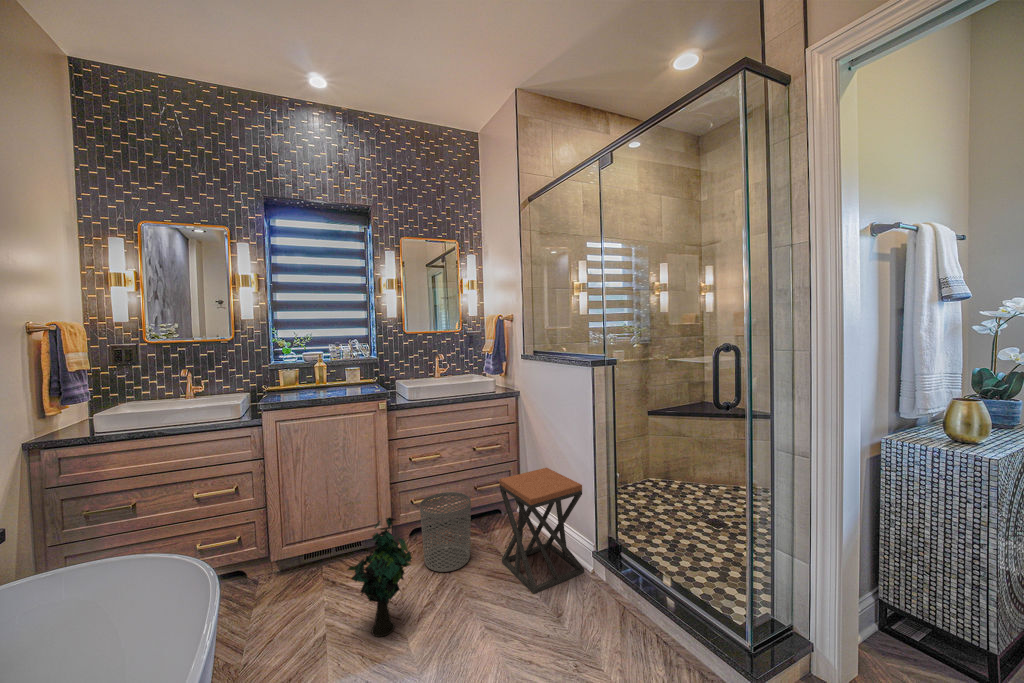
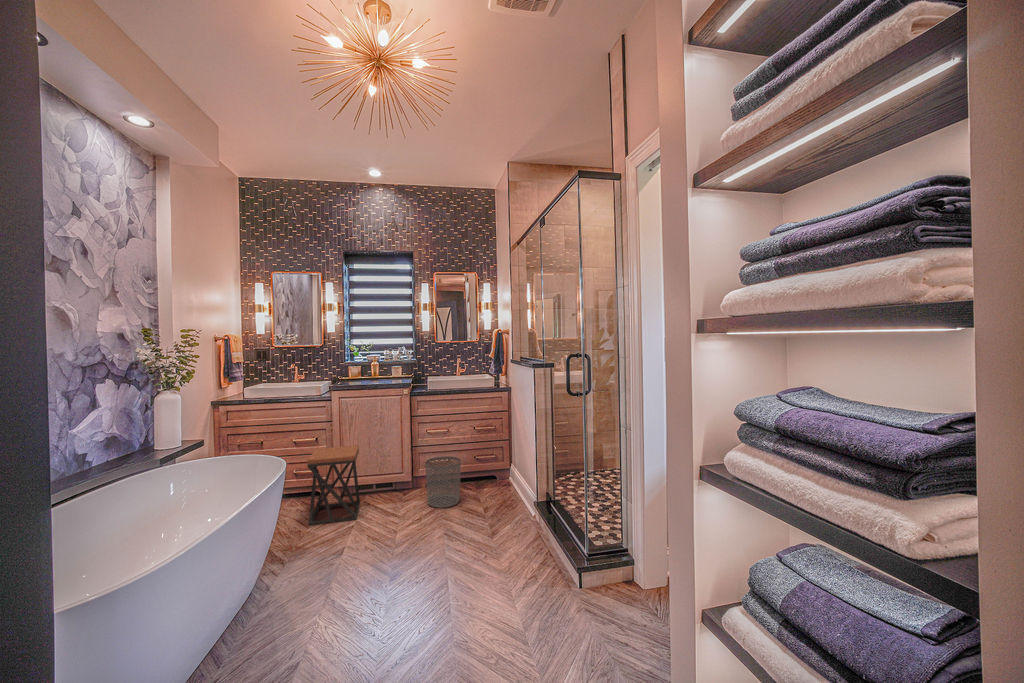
stool: present [499,468,584,594] -> present [307,445,360,526]
decorative plant: present [347,517,412,637] -> none [366,459,407,532]

